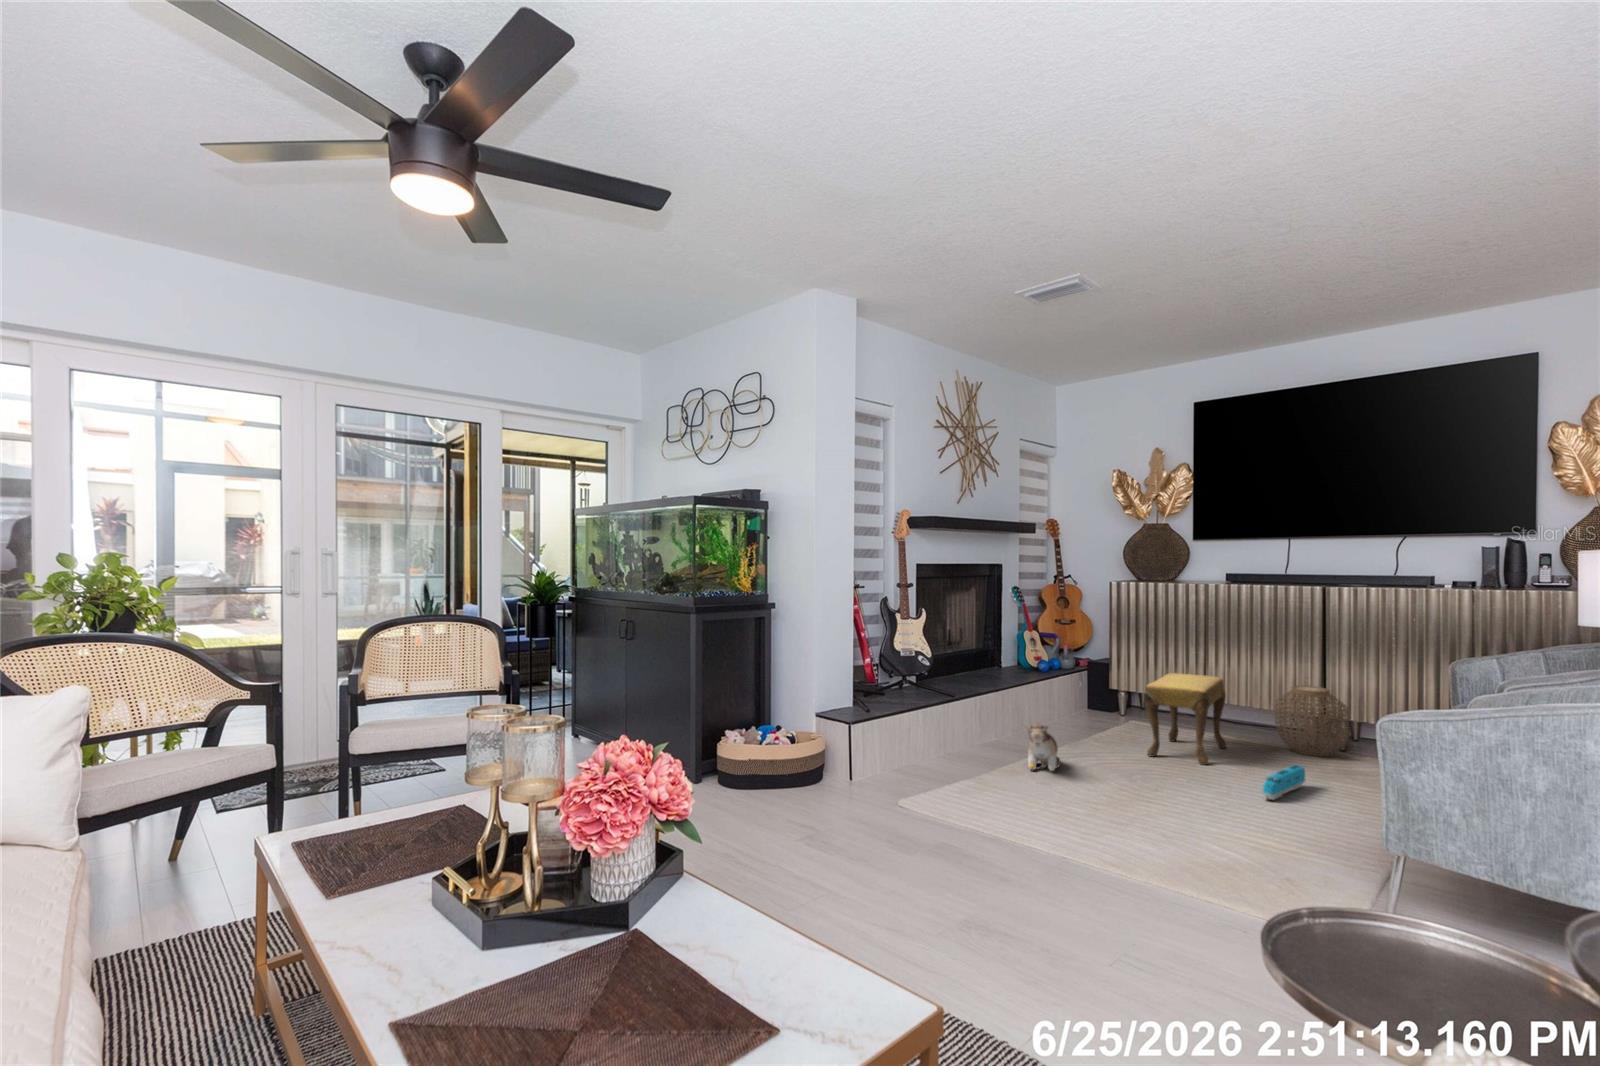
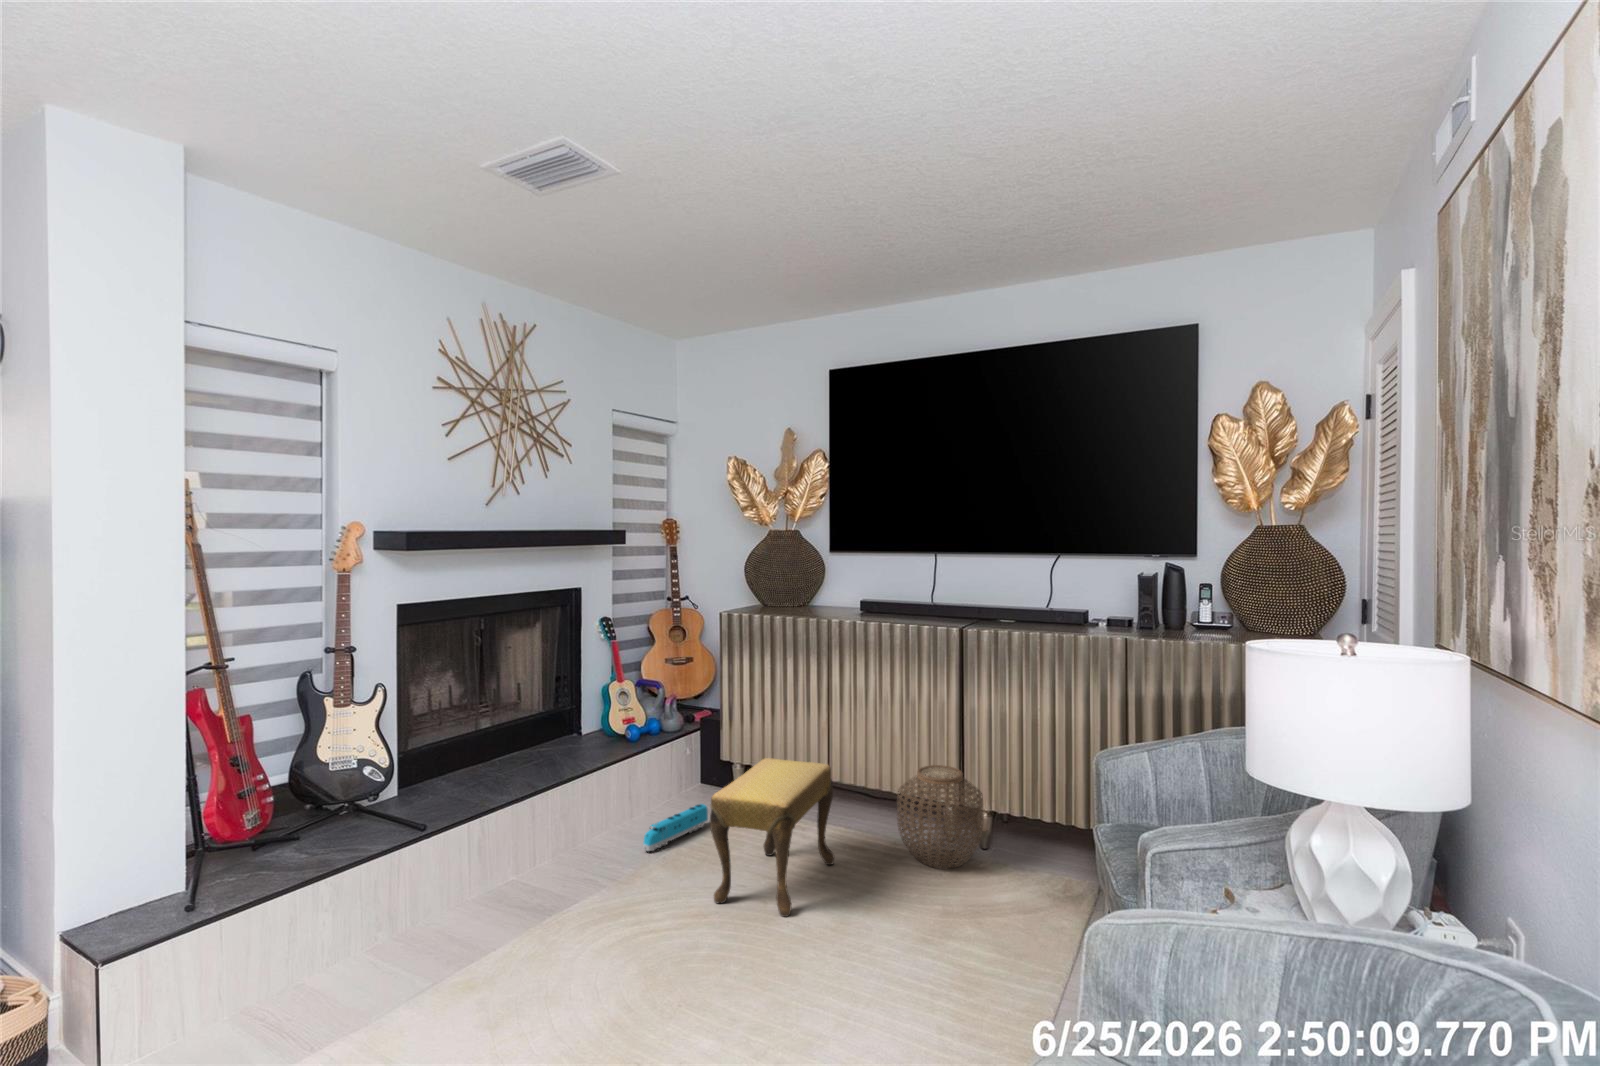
plush toy: present [1026,723,1061,771] -> none [471,901,559,981]
toy train: present [1263,765,1305,800] -> present [643,804,708,851]

